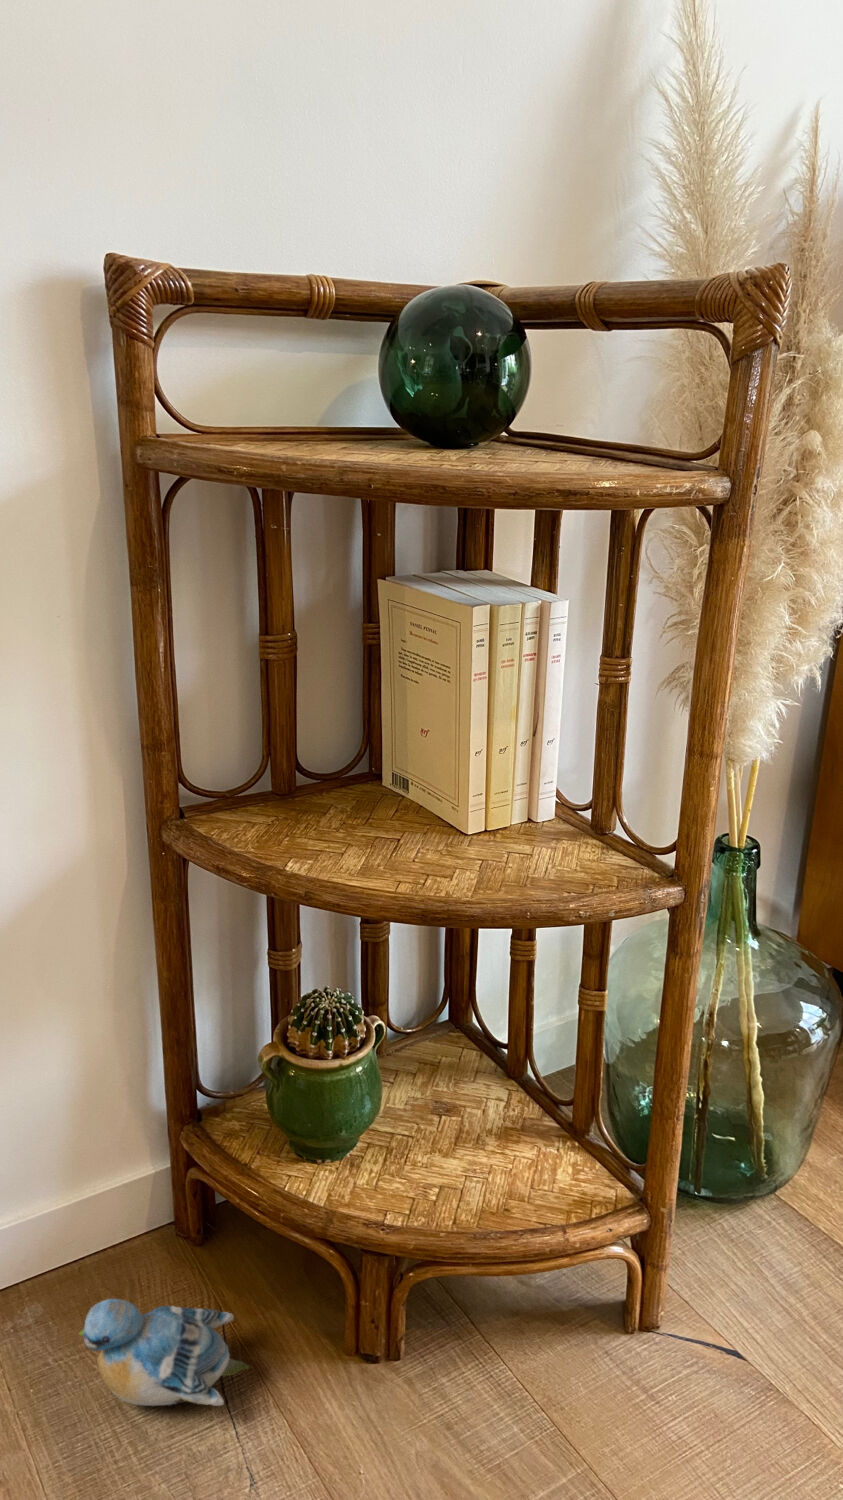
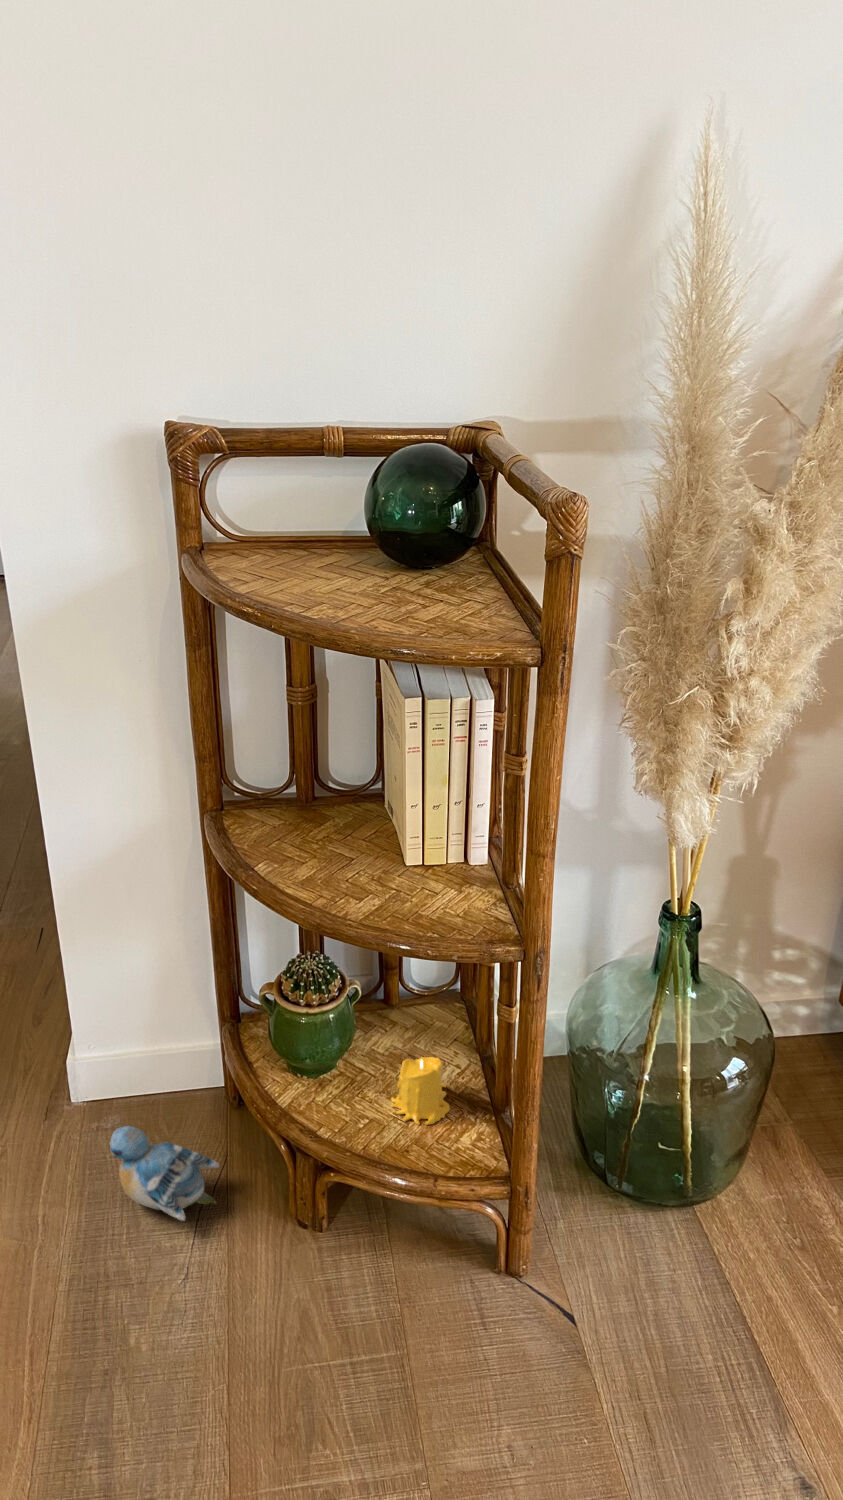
candle: none [447,1086,523,1177] -> present [391,1057,450,1125]

